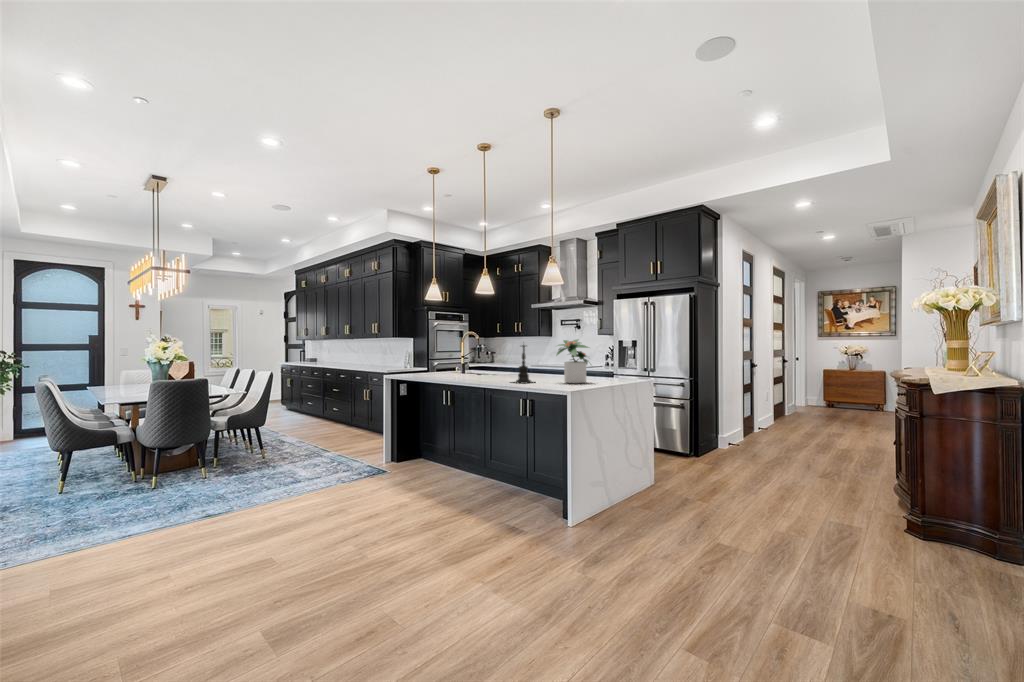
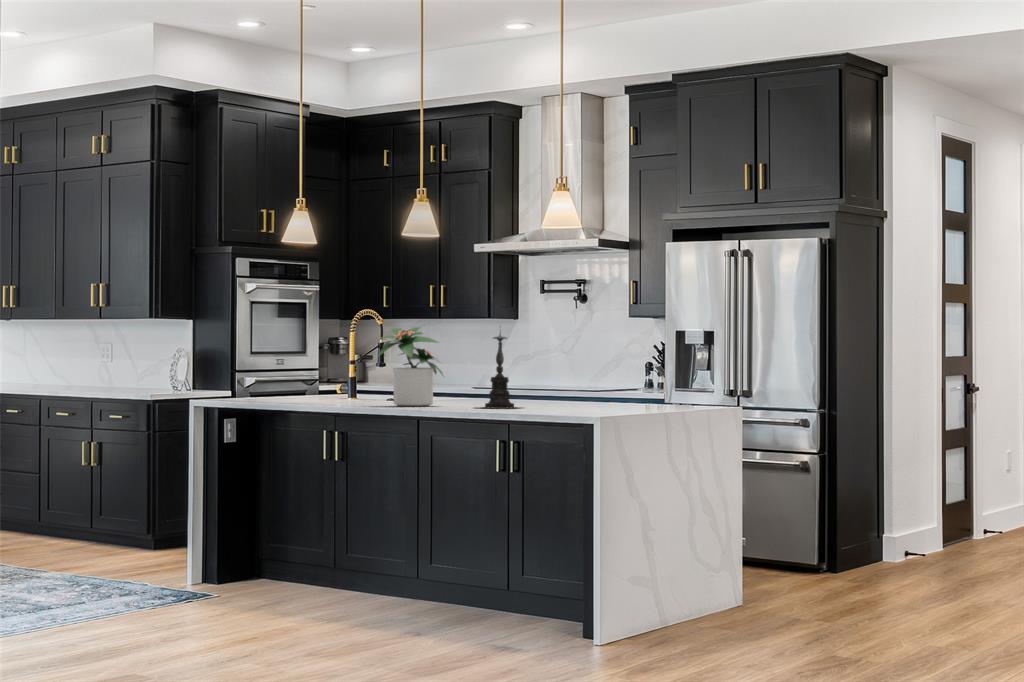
potted plant: present [557,340,589,383] -> present [377,327,443,406]

